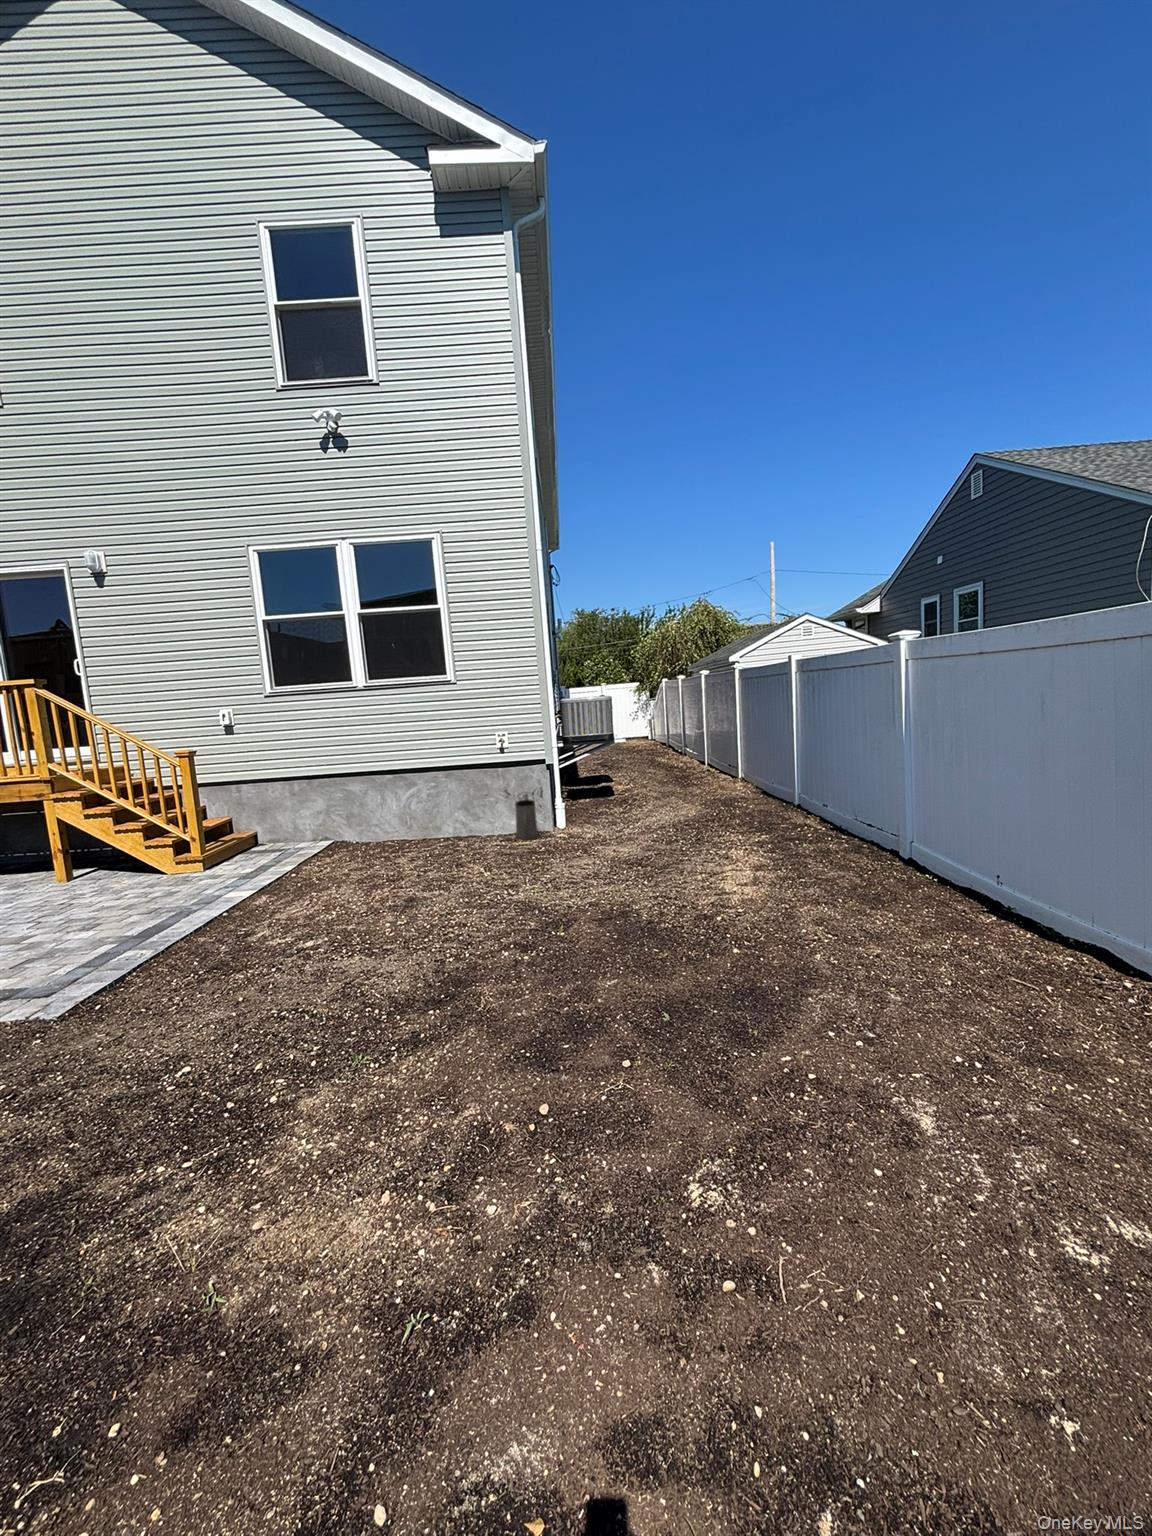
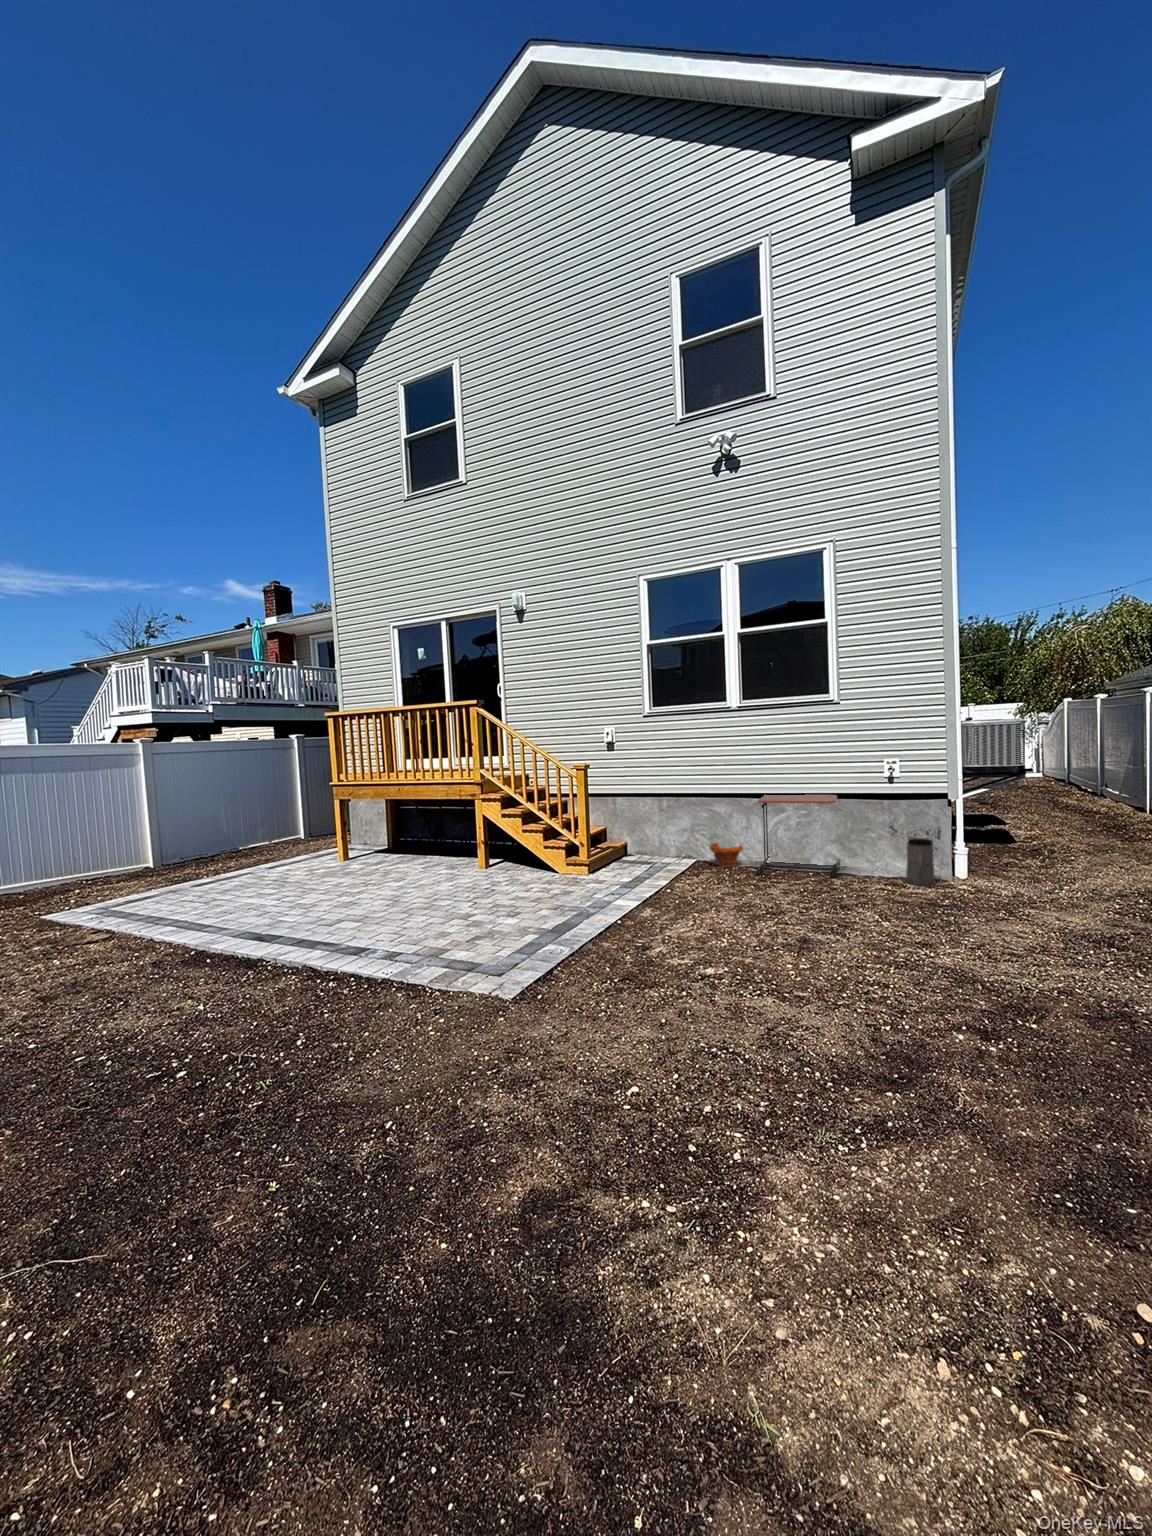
side table: none [384,768,464,849] -> present [756,794,840,877]
planter: none [340,821,374,846] -> present [710,842,743,867]

